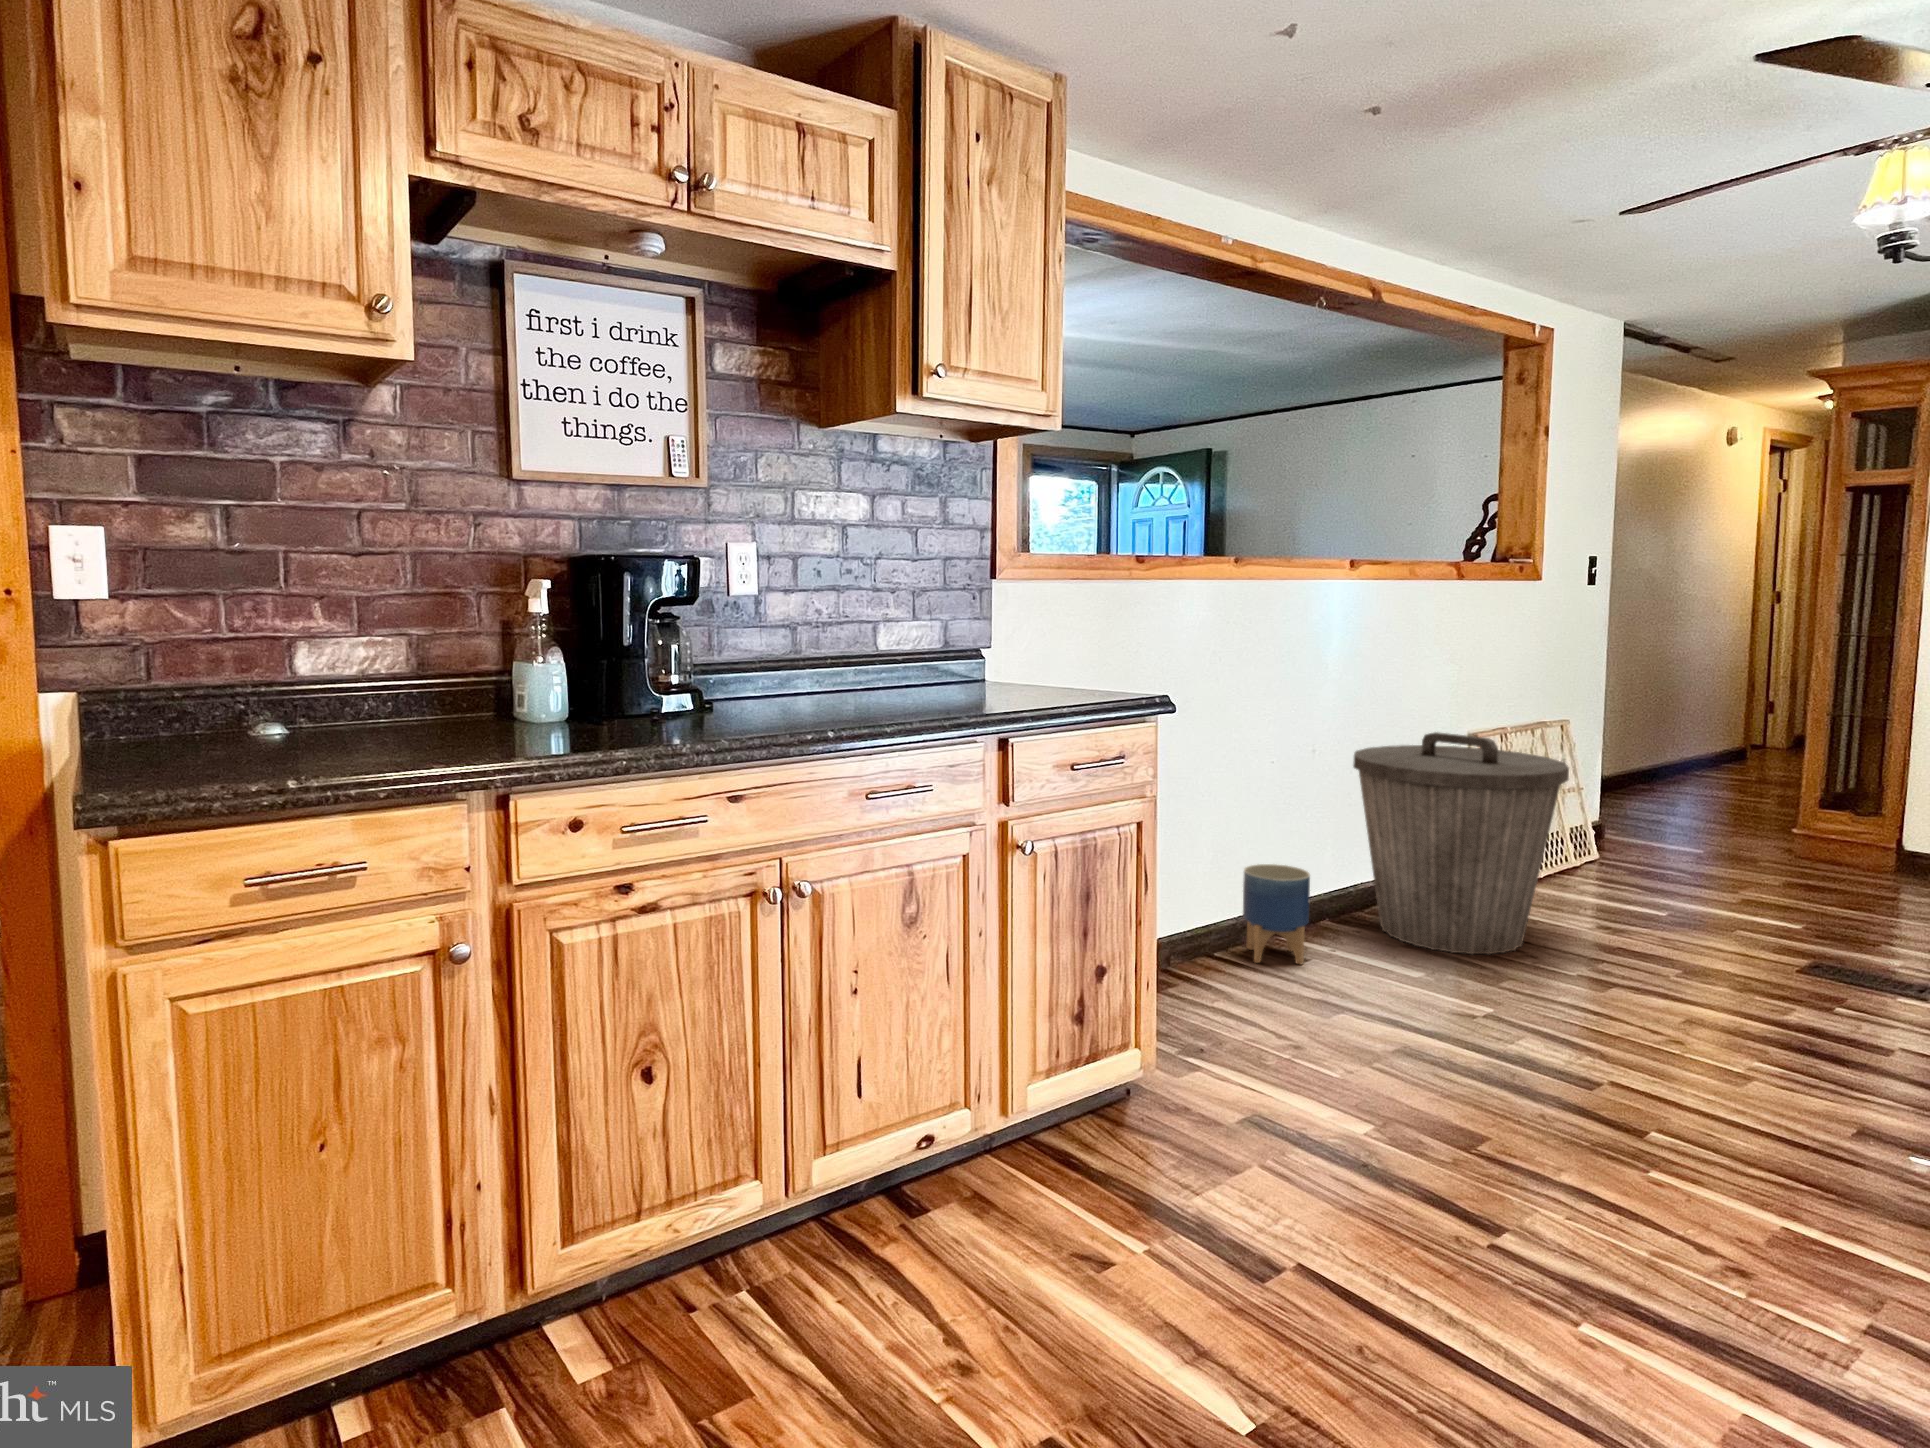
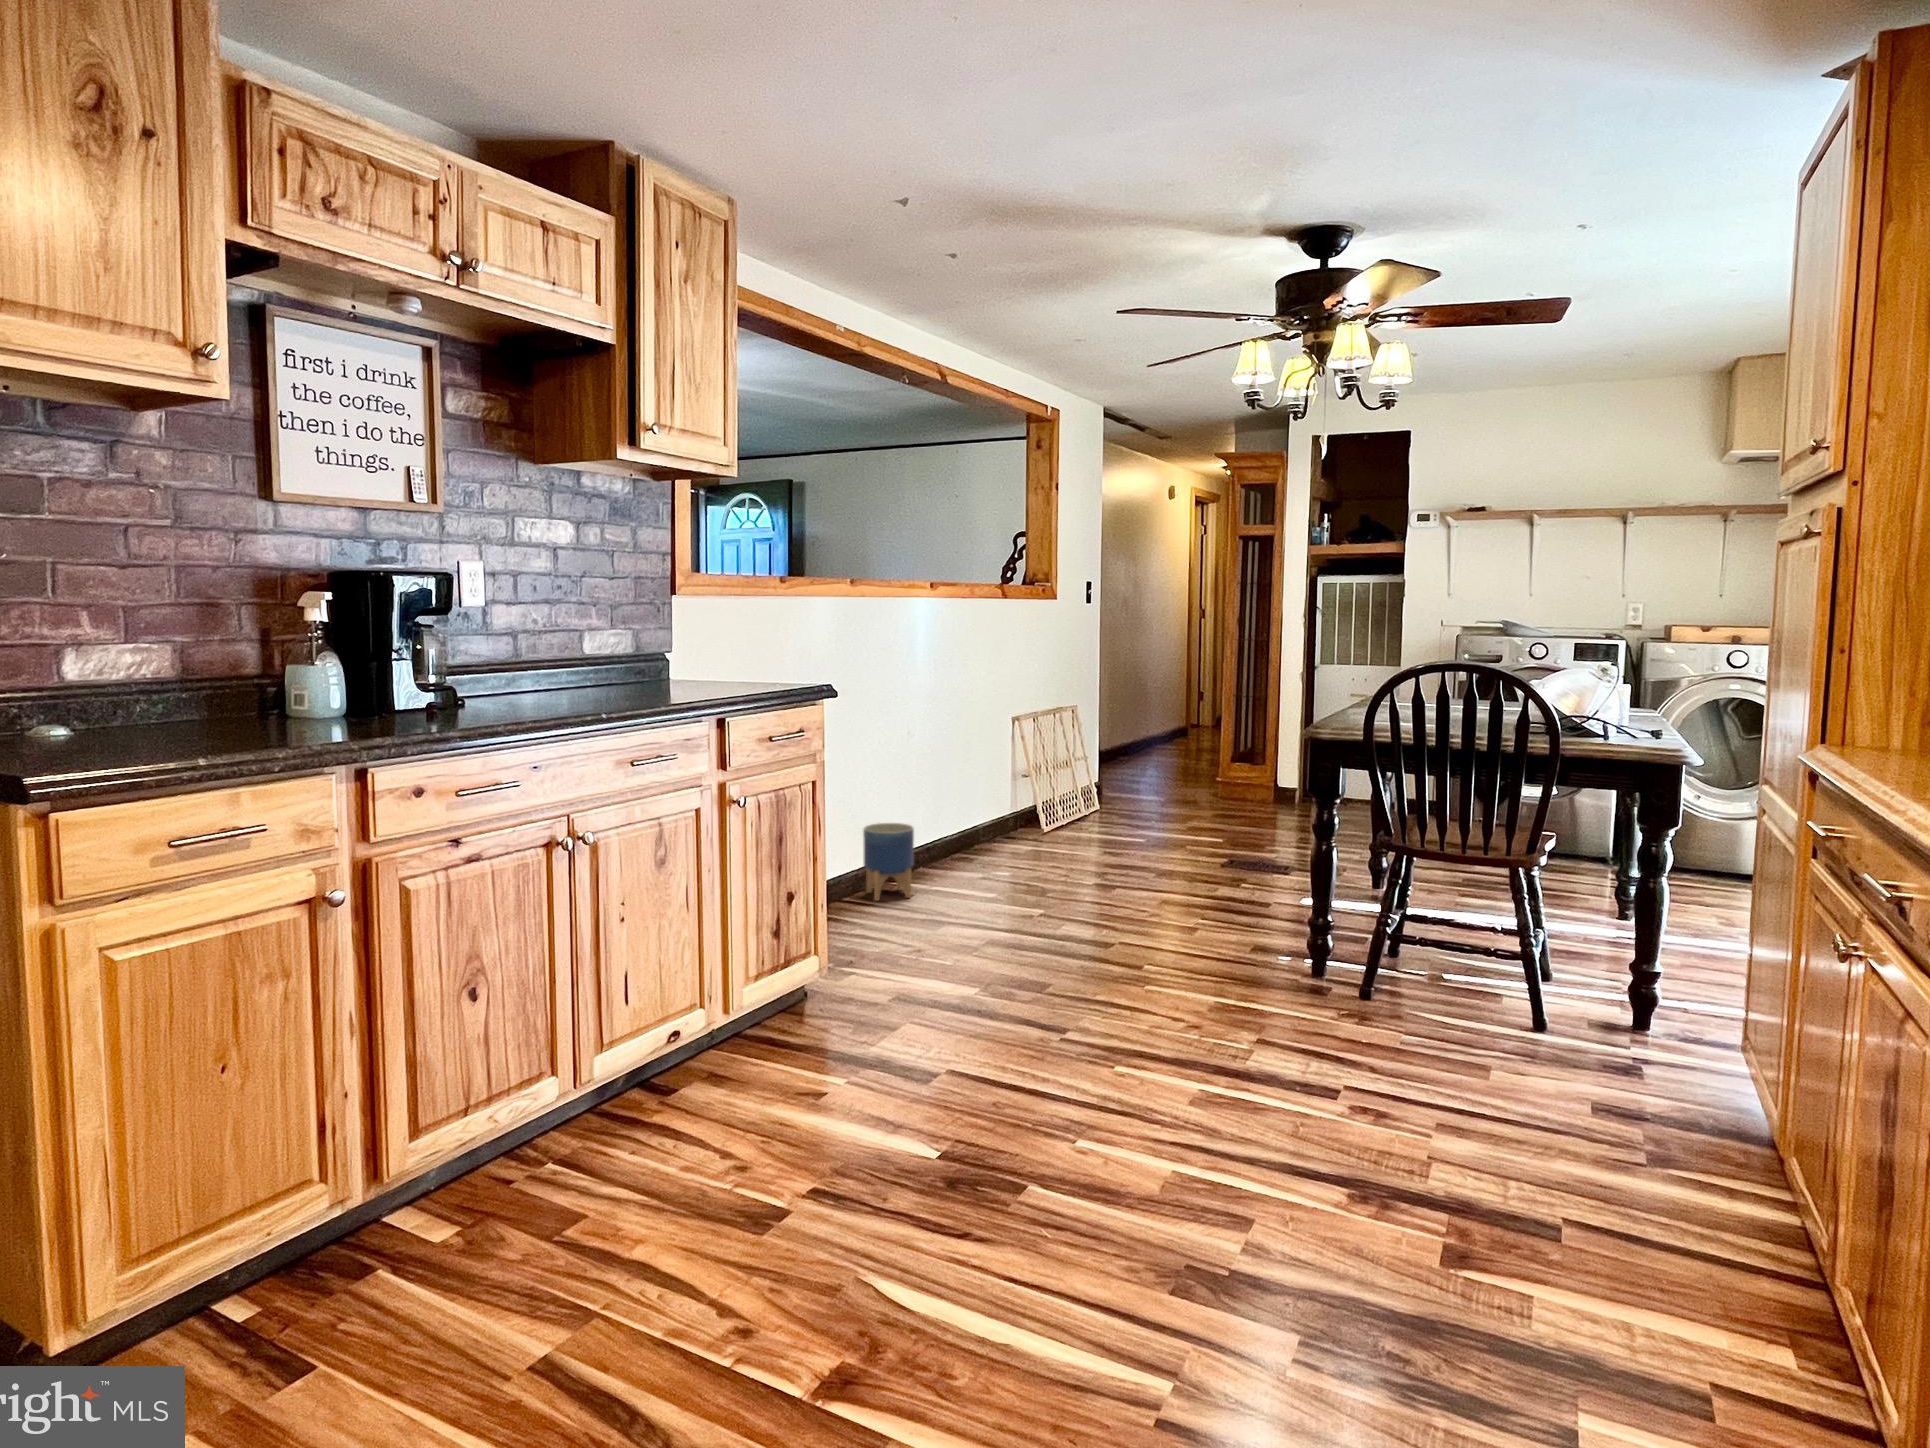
trash can: present [1353,732,1569,954] -> none [938,714,1084,878]

